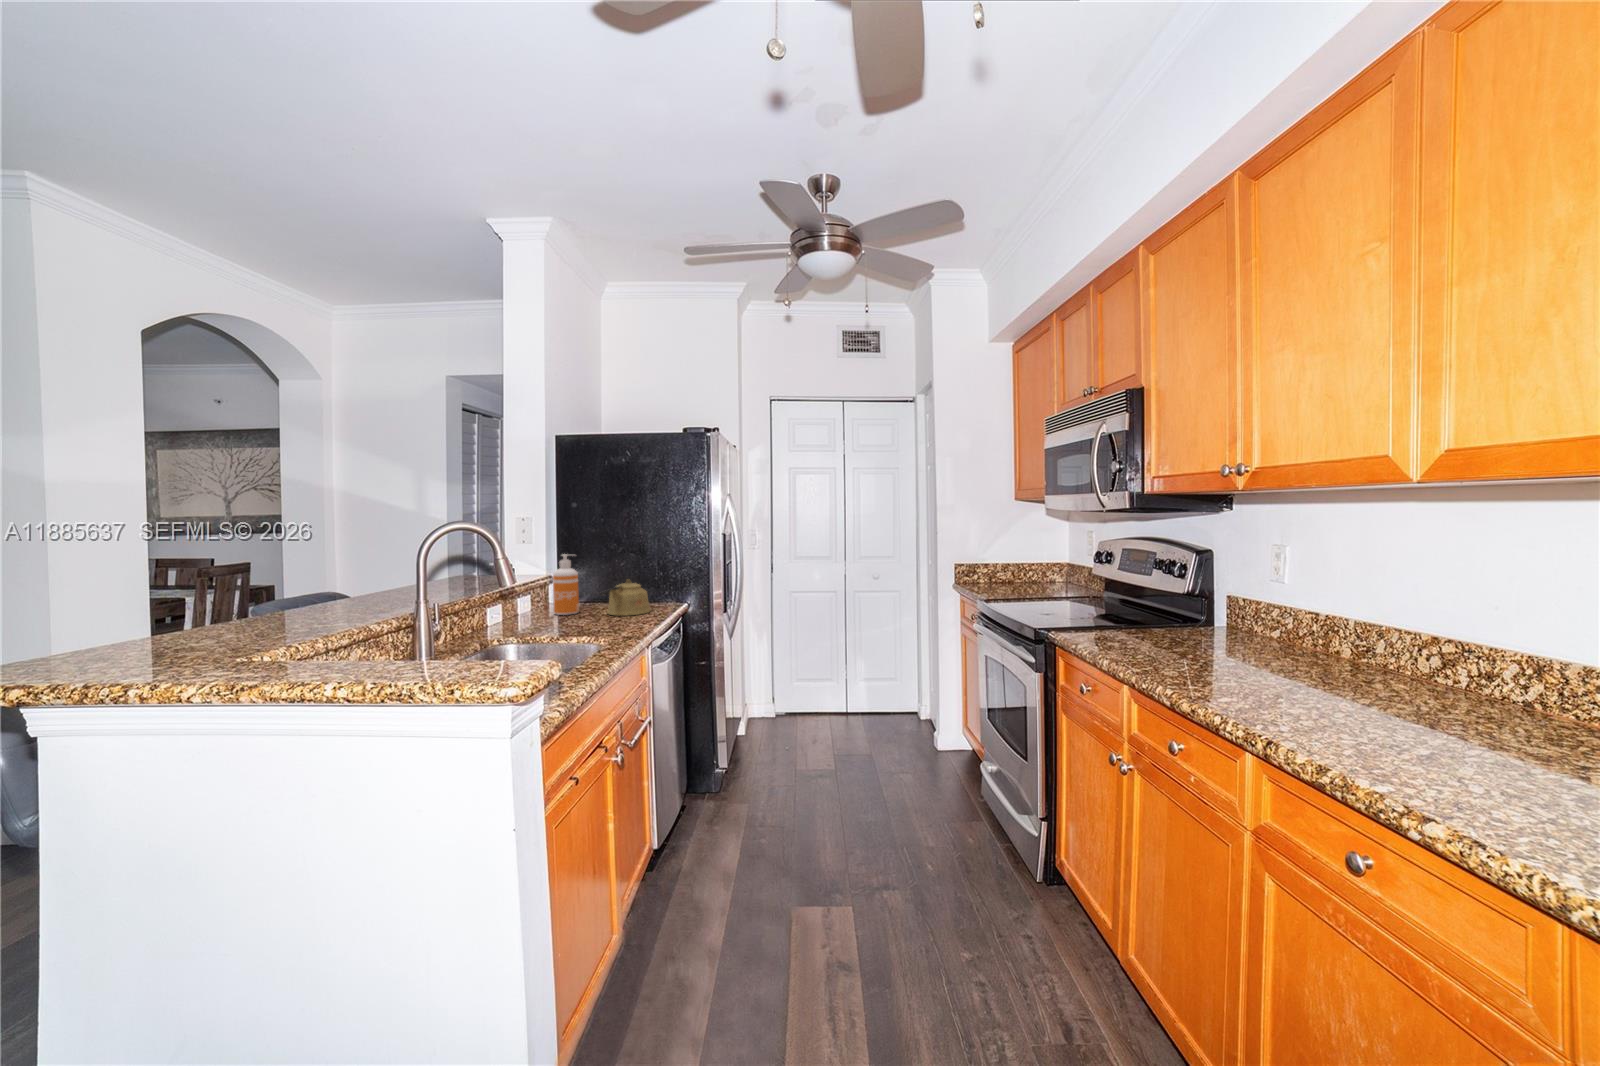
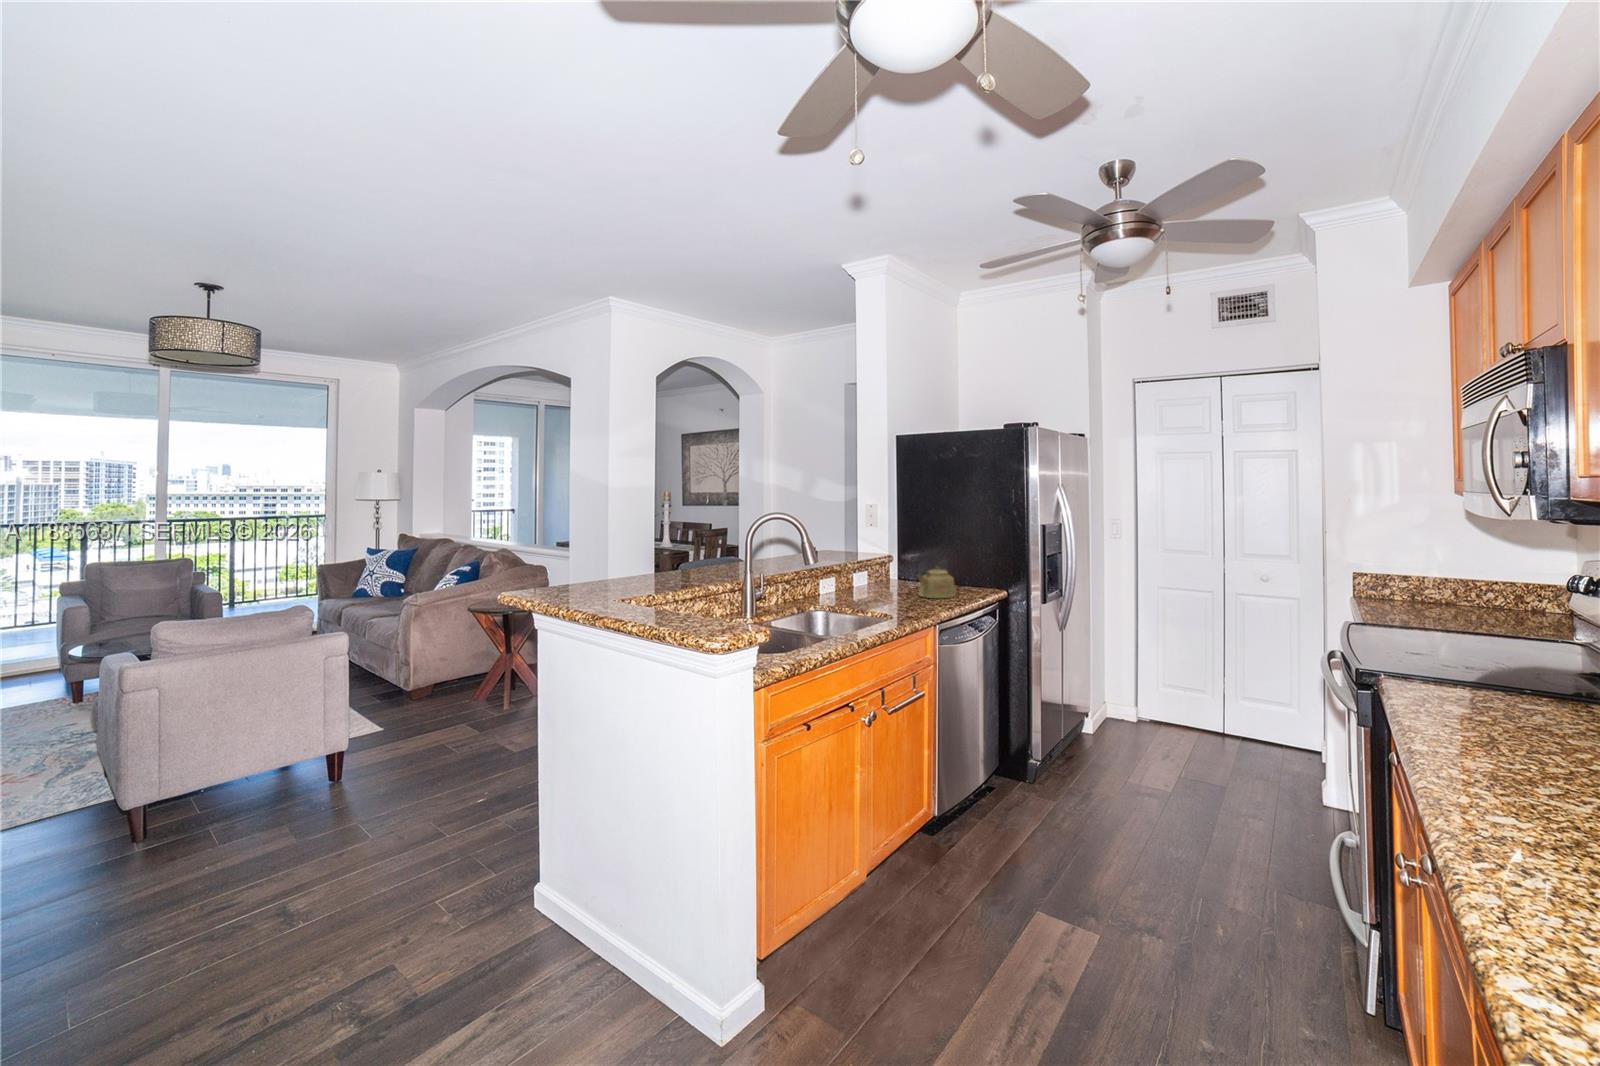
soap dispenser: present [553,554,579,615] -> none [880,541,900,592]

